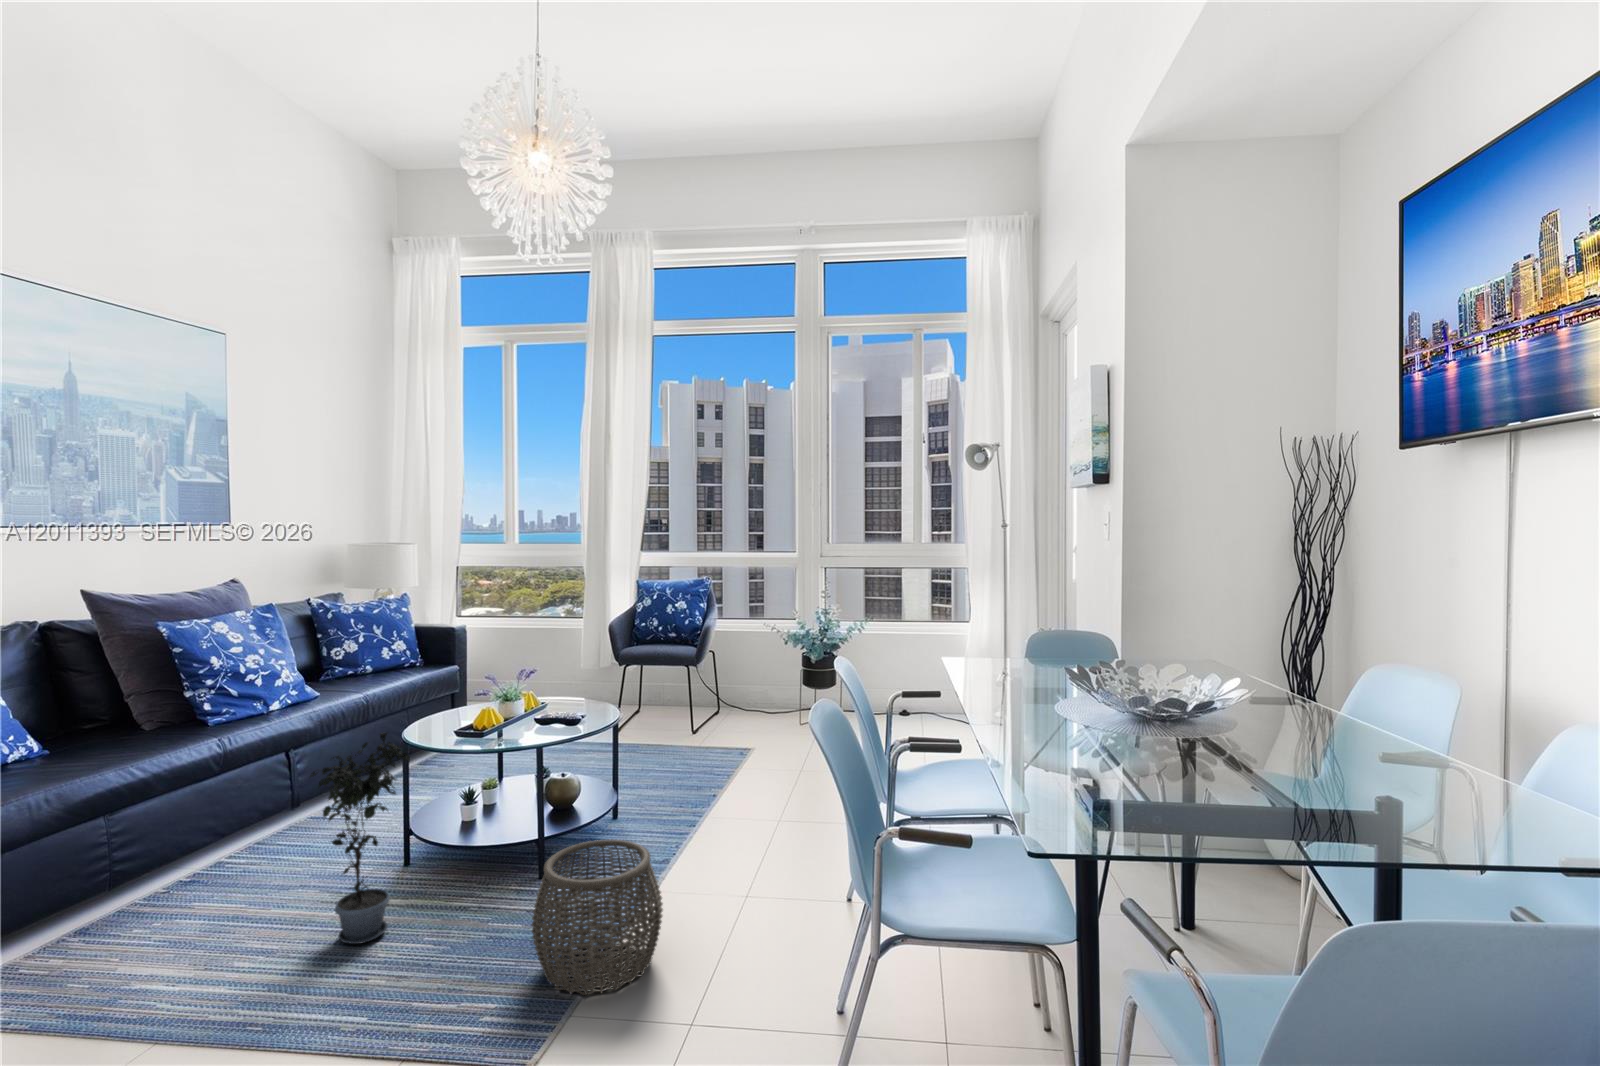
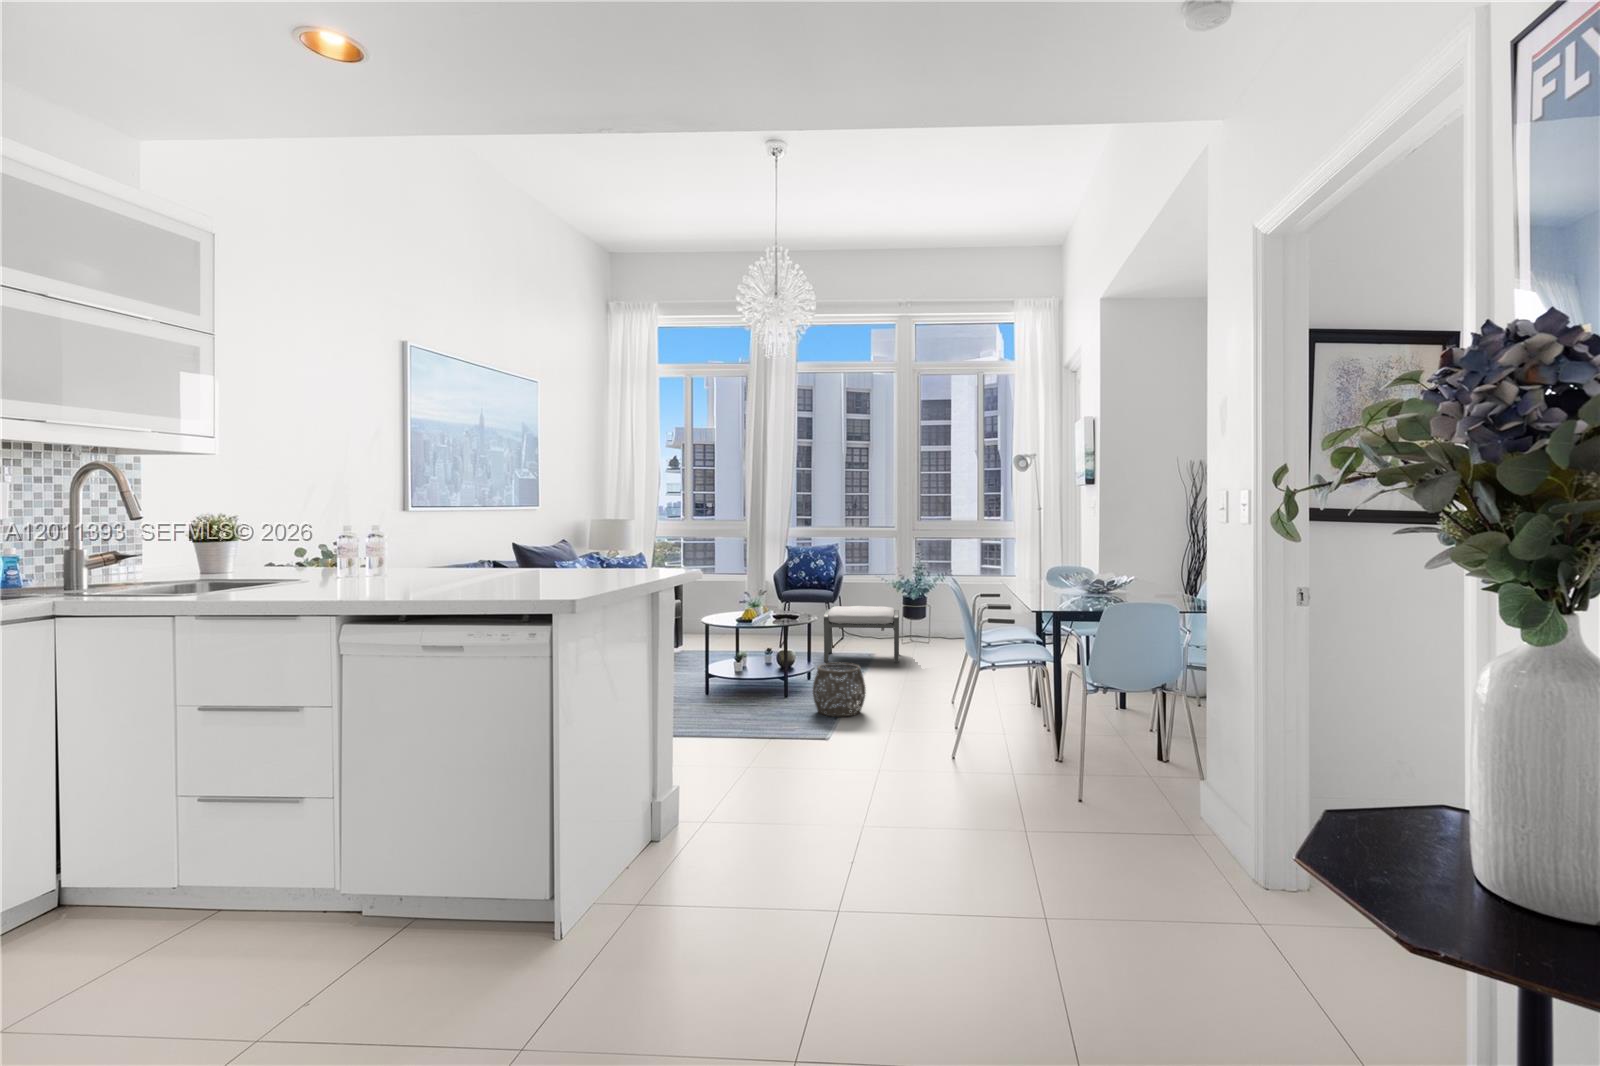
ottoman: none [657,678,791,778] -> present [824,606,899,663]
potted plant: present [310,732,410,945] -> none [709,615,748,706]

